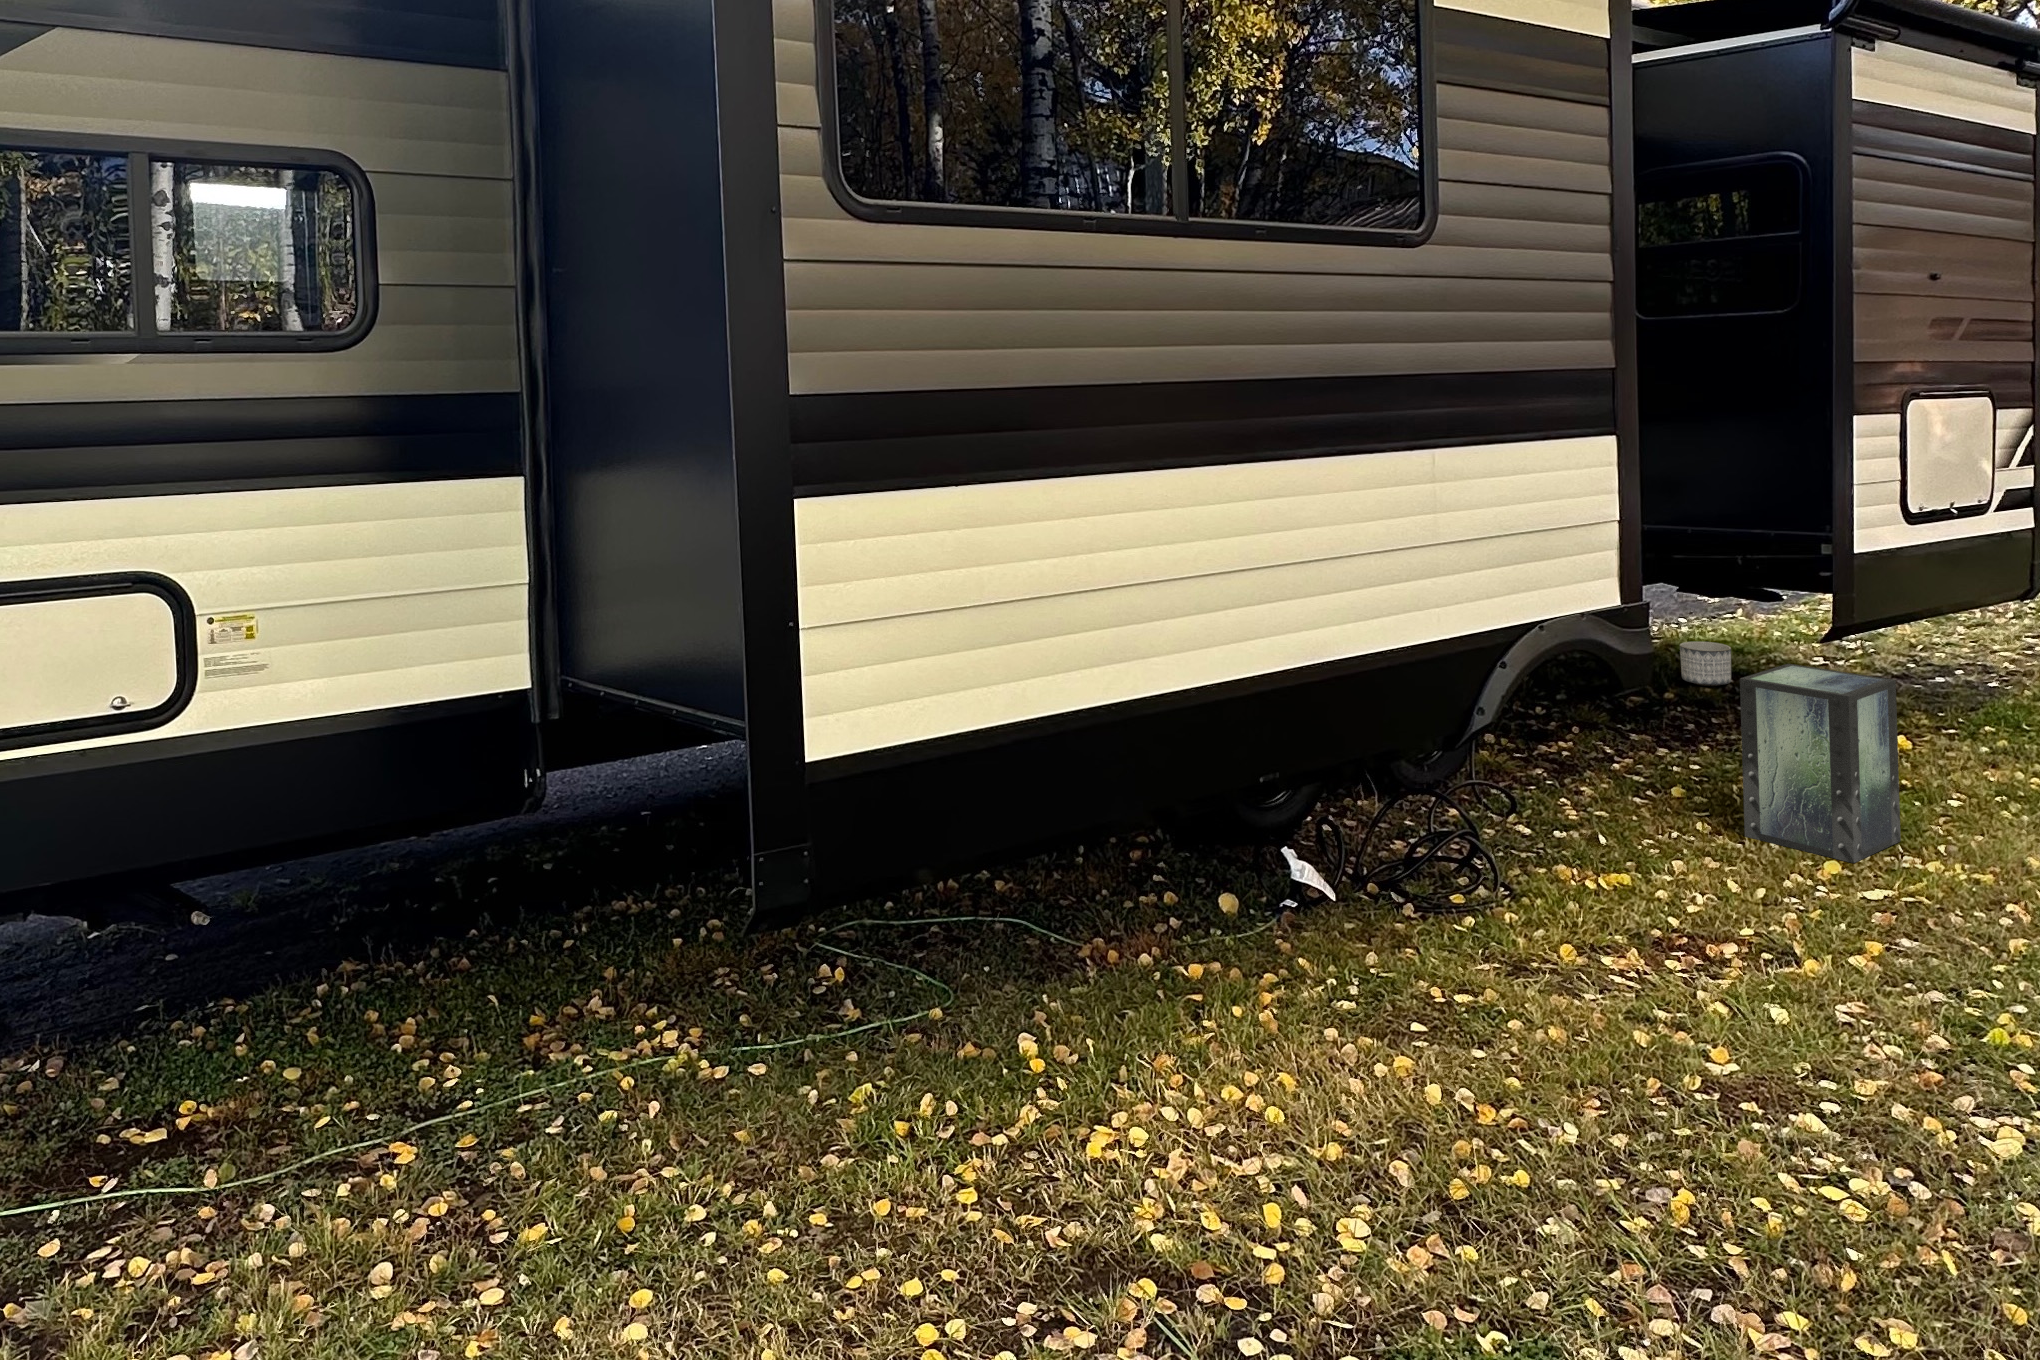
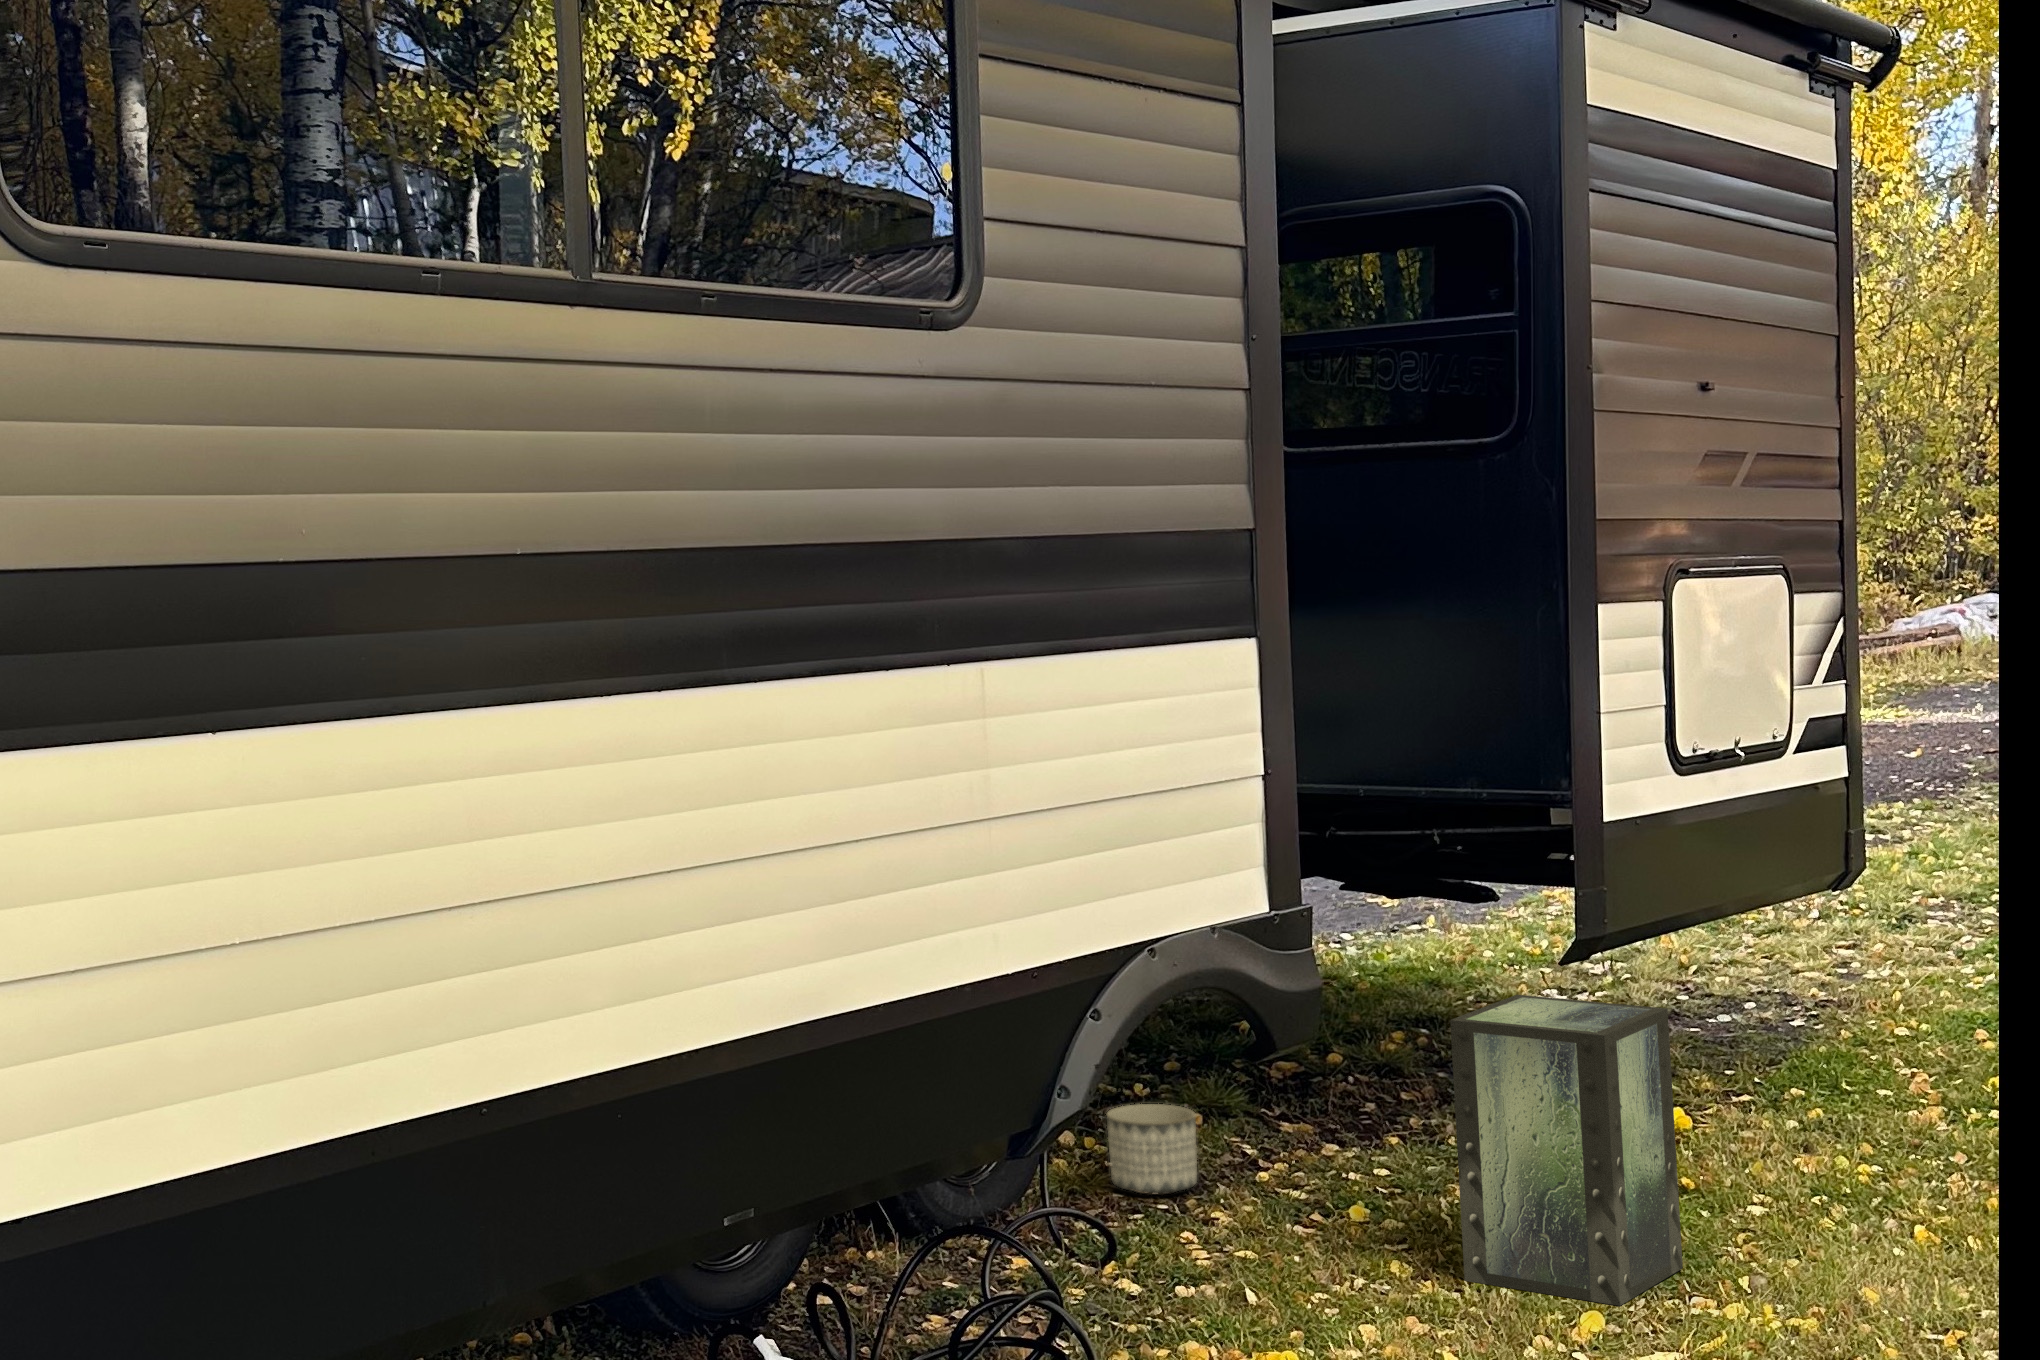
planter: present [1680,641,1731,686] -> present [1107,1104,1197,1195]

